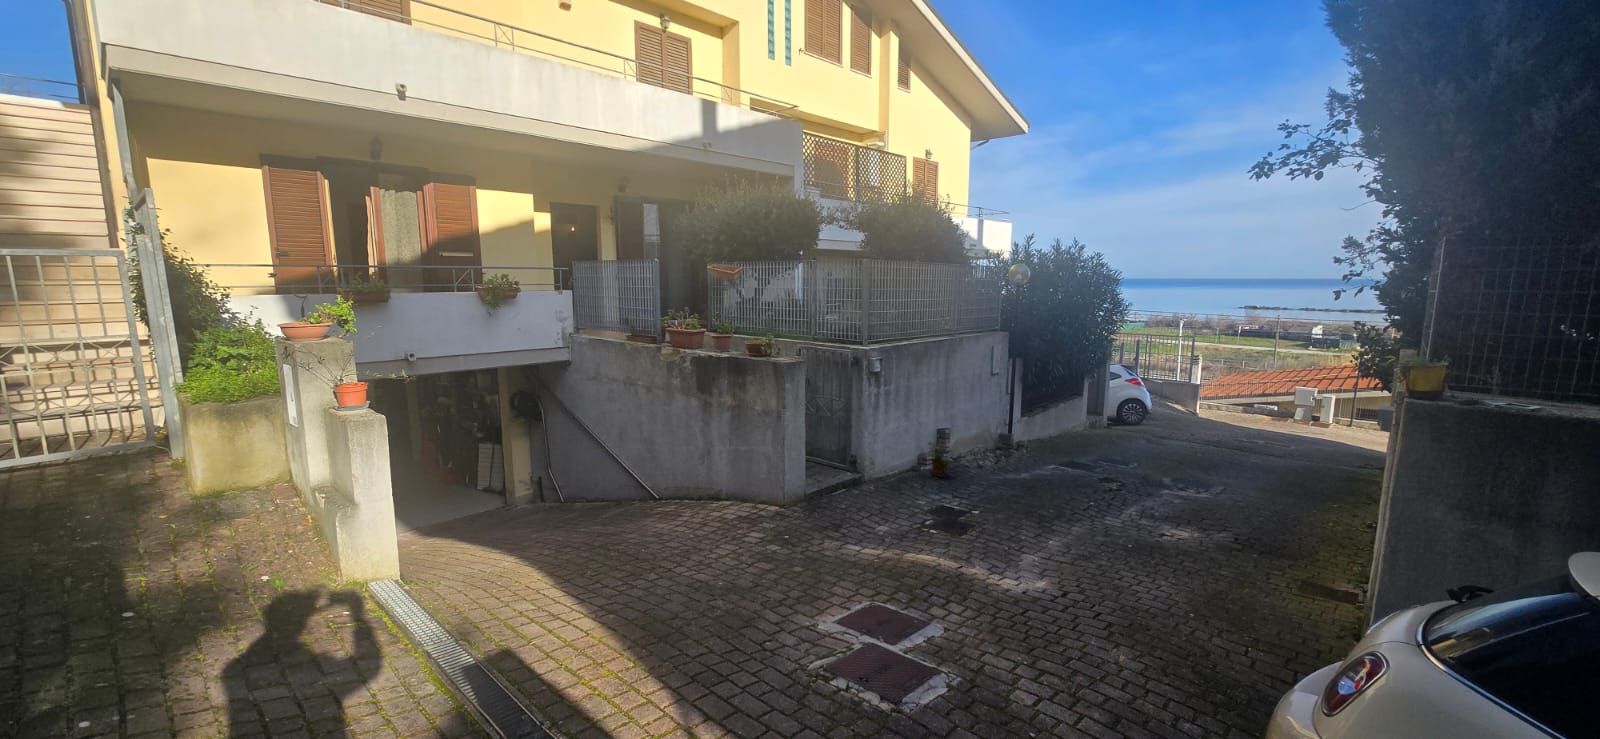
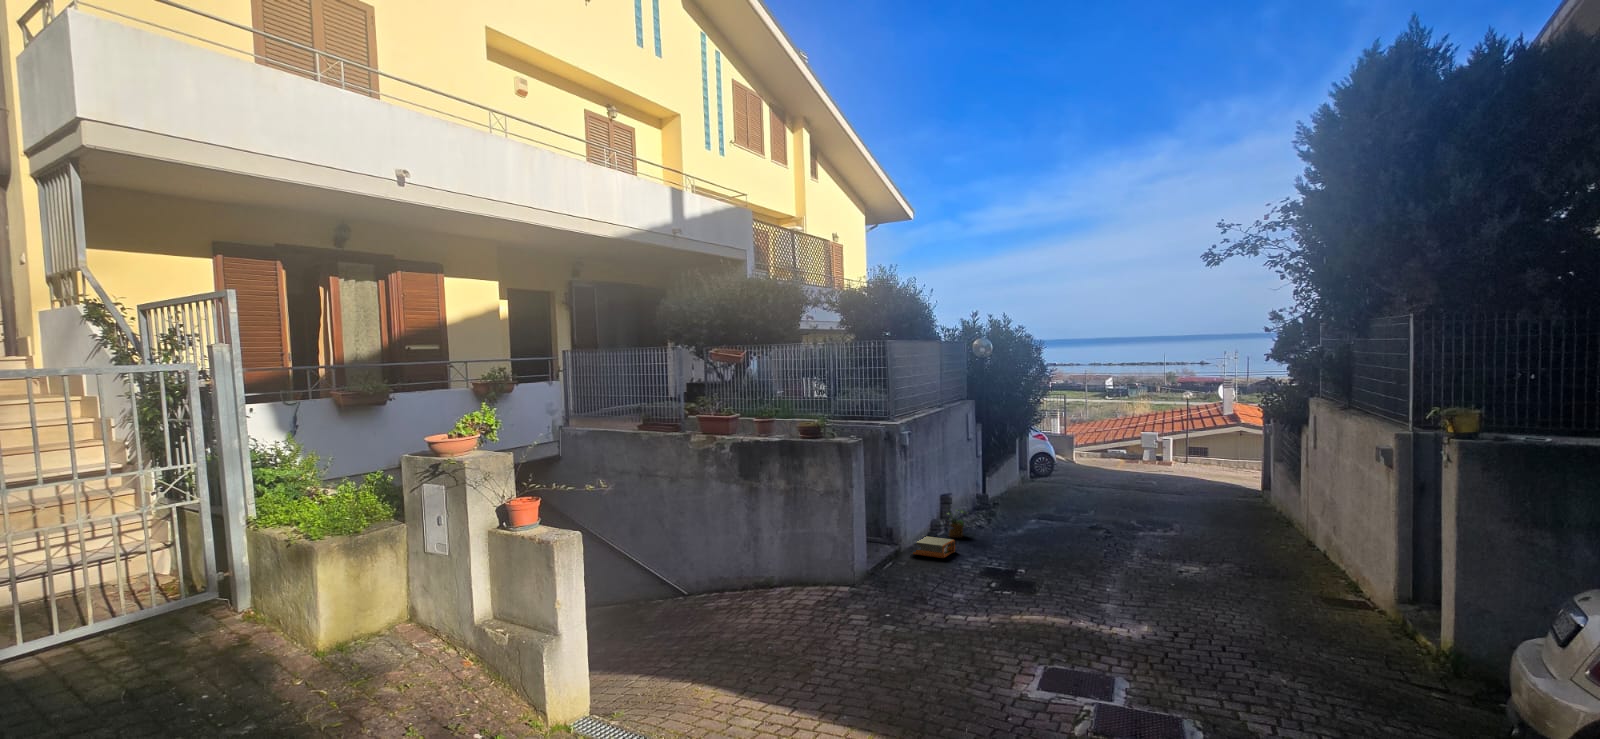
storage box: none [866,469,917,494] -> present [913,536,955,558]

